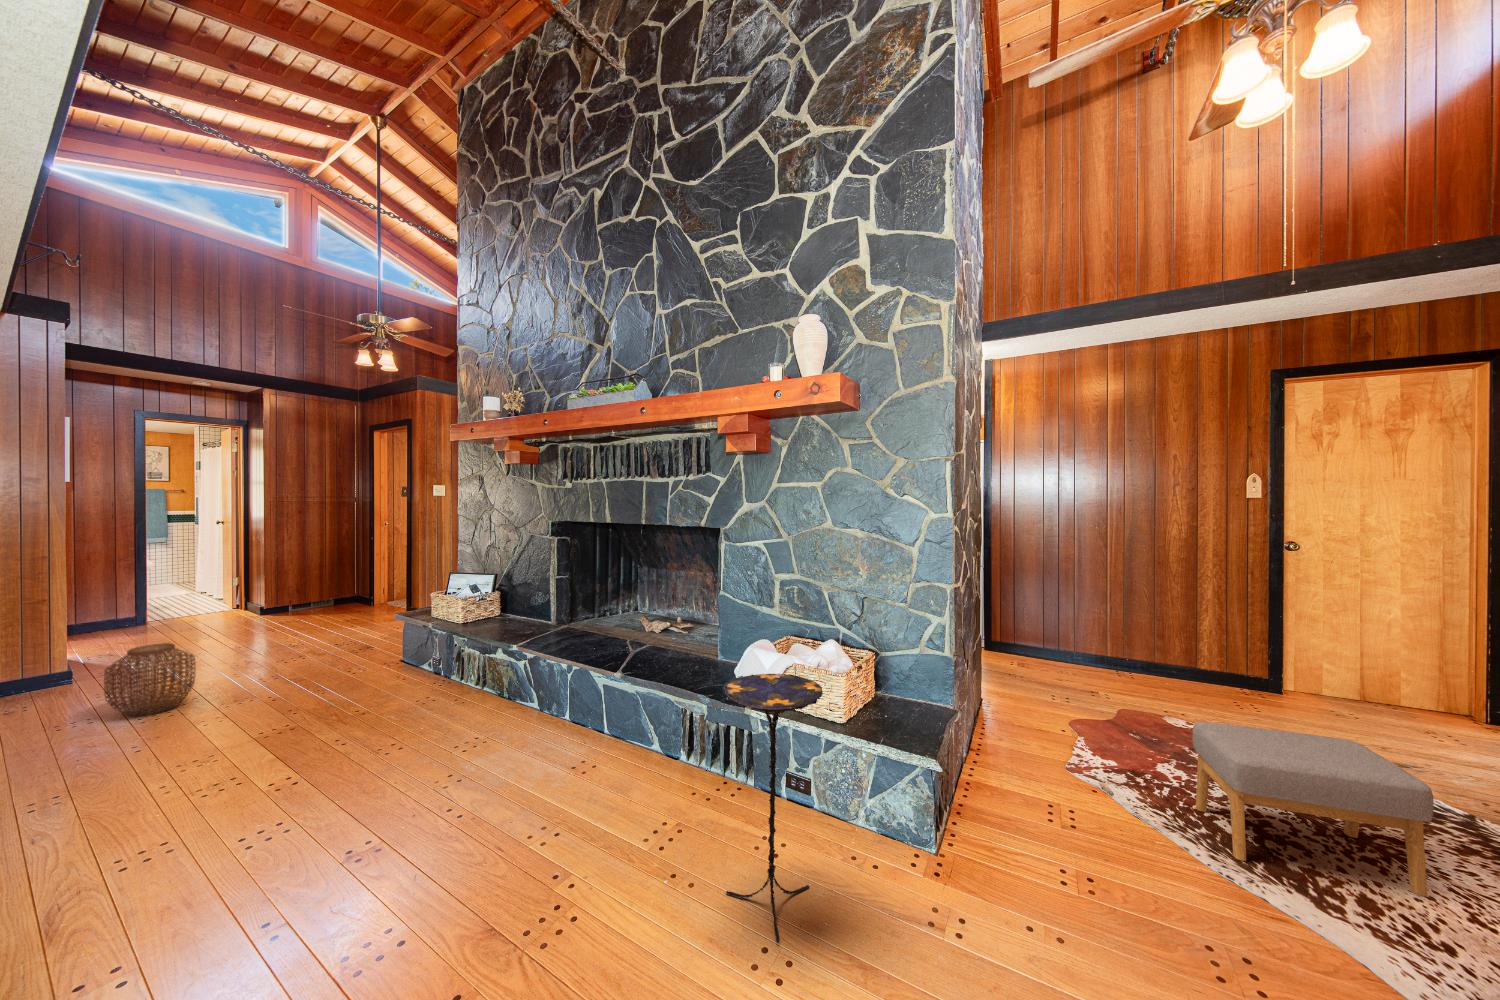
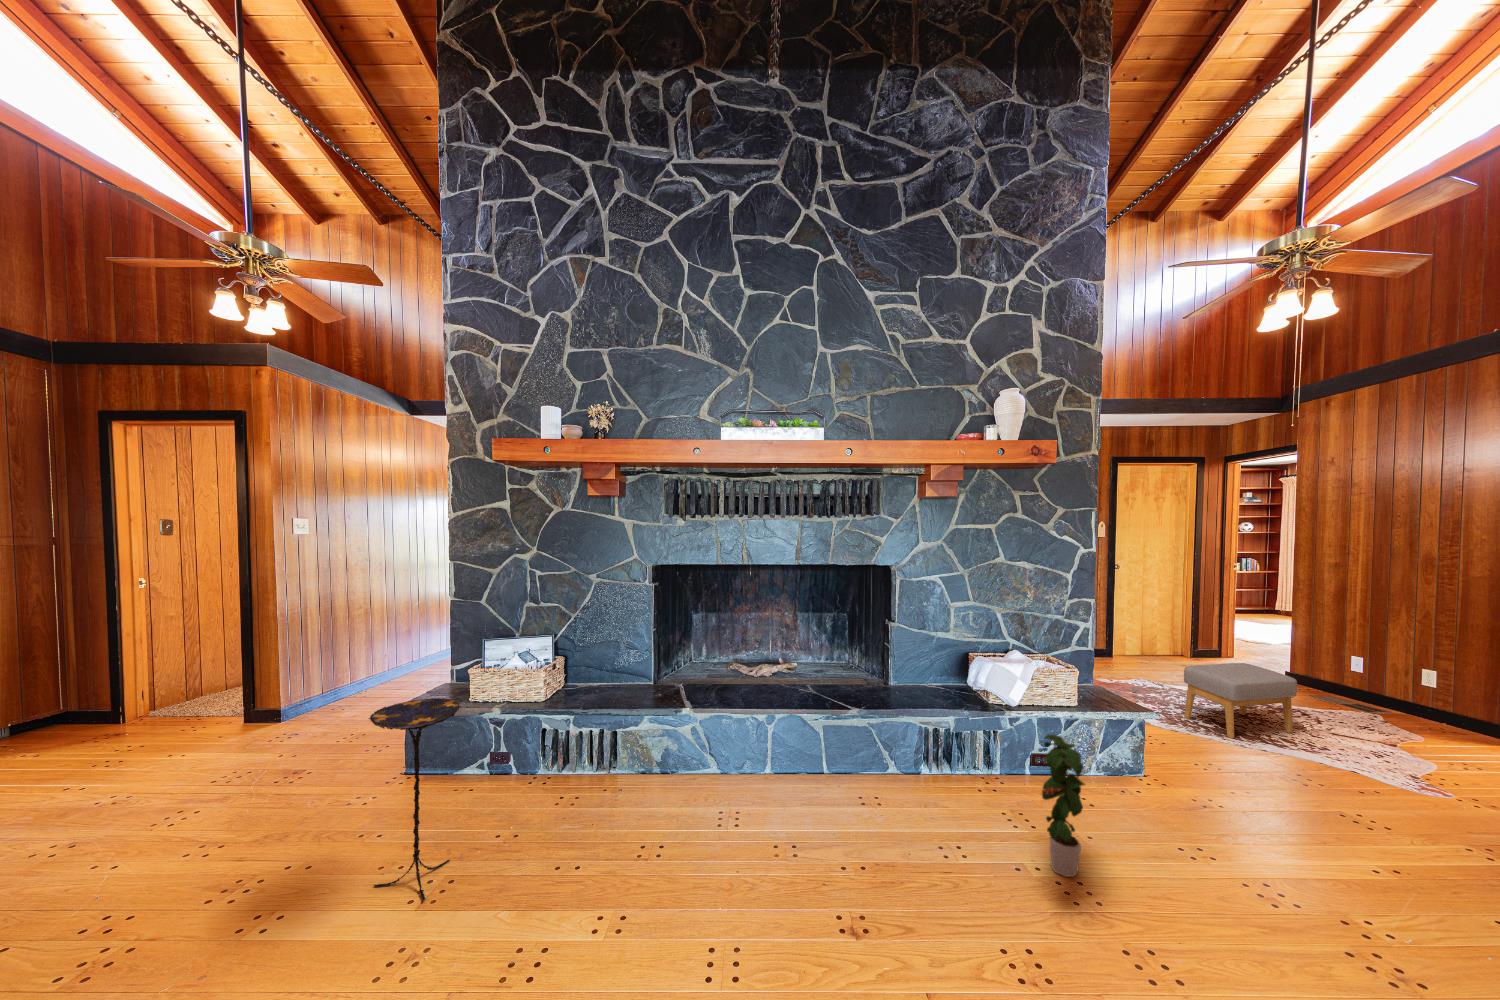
woven basket: present [104,643,195,717] -> none [108,808,245,943]
side table: present [723,674,823,943] -> present [370,698,459,901]
potted plant: none [503,724,666,915] -> present [1042,734,1085,877]

